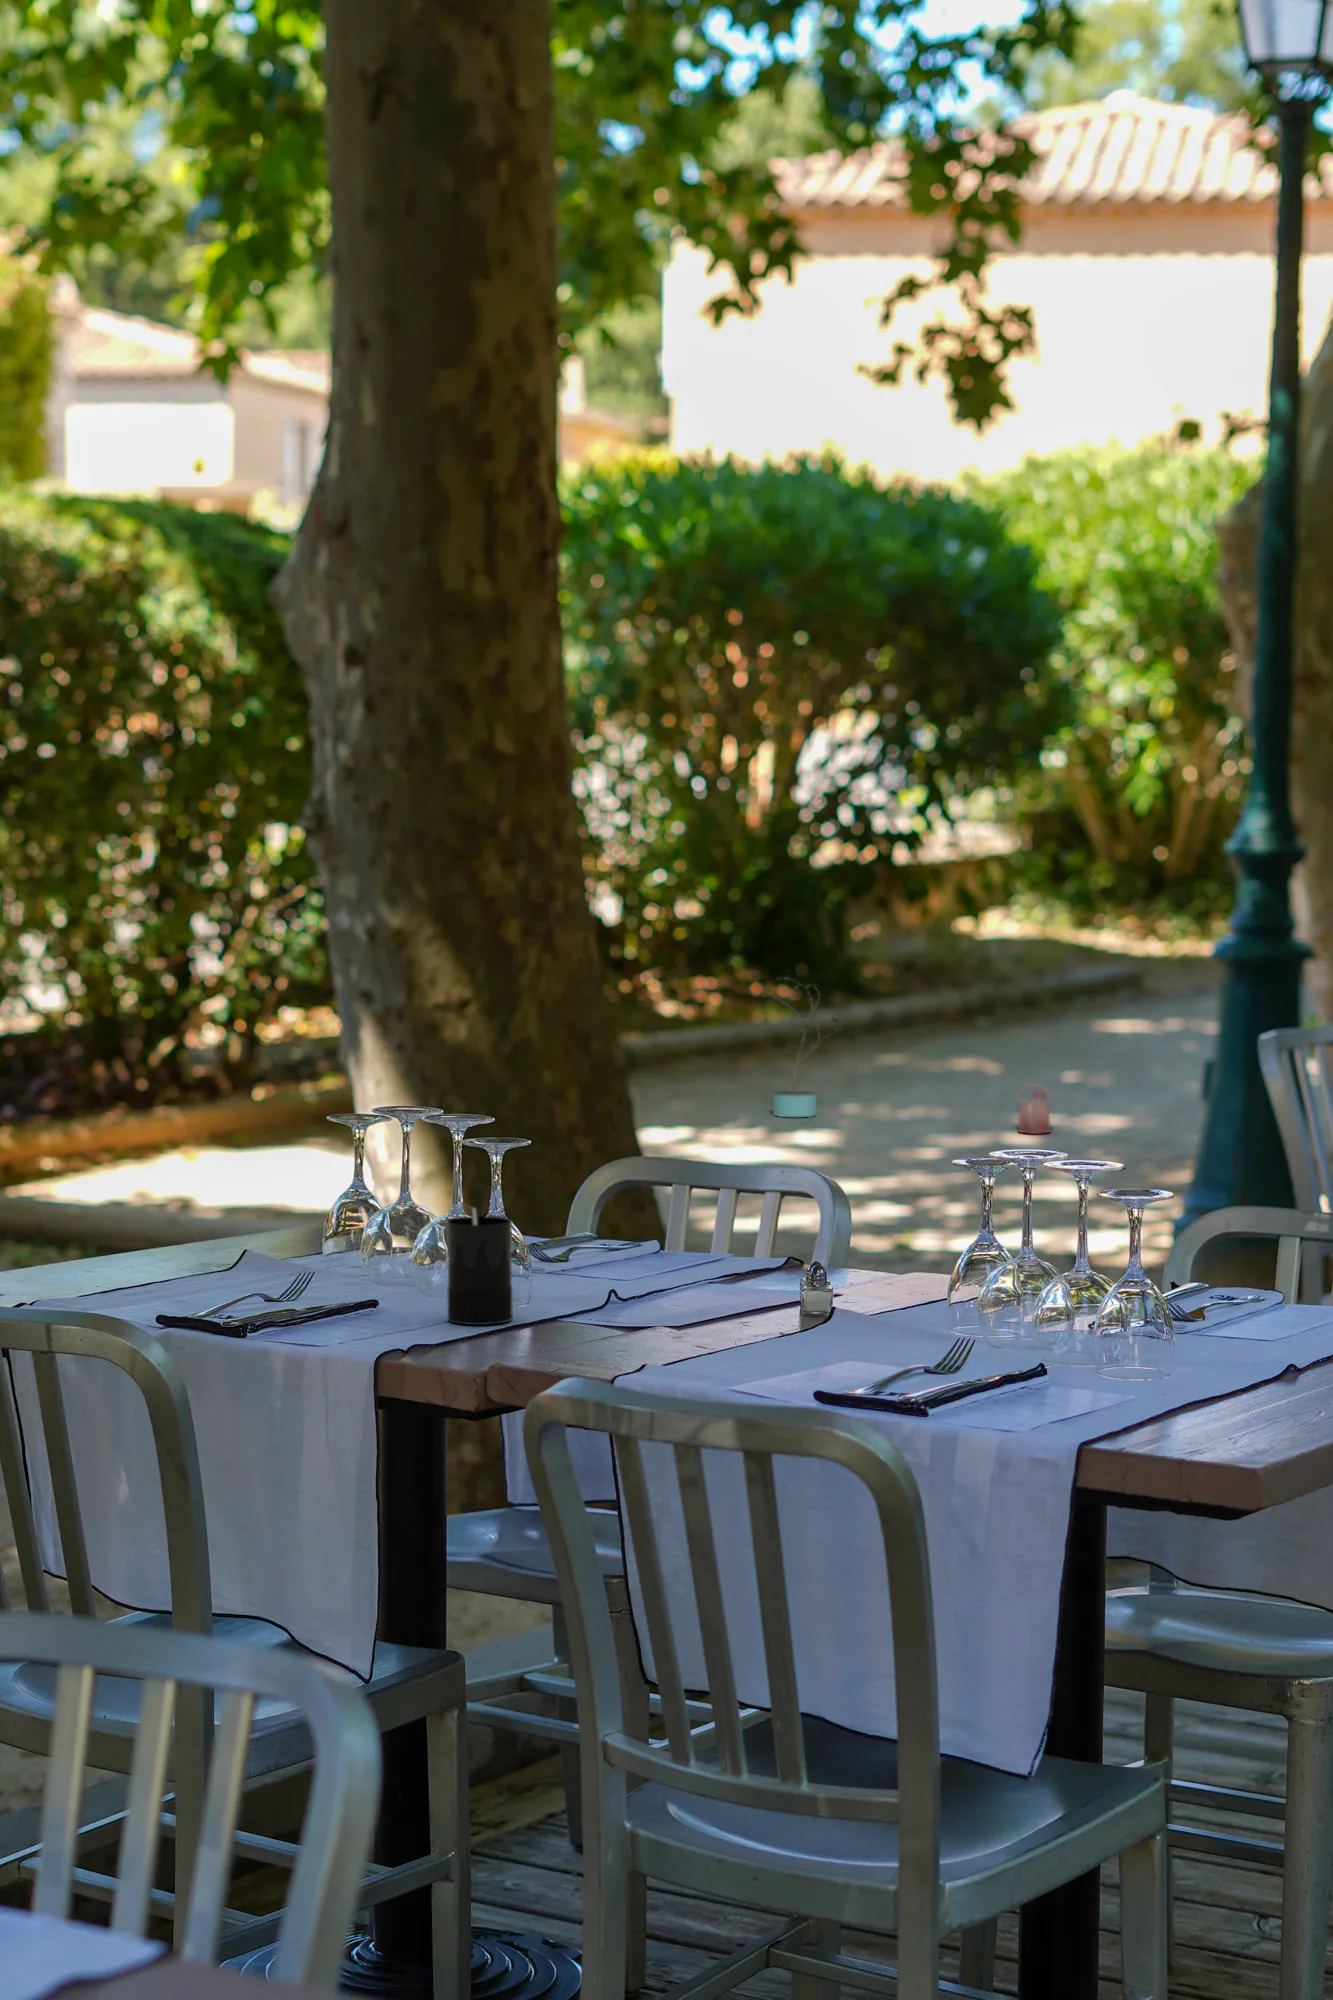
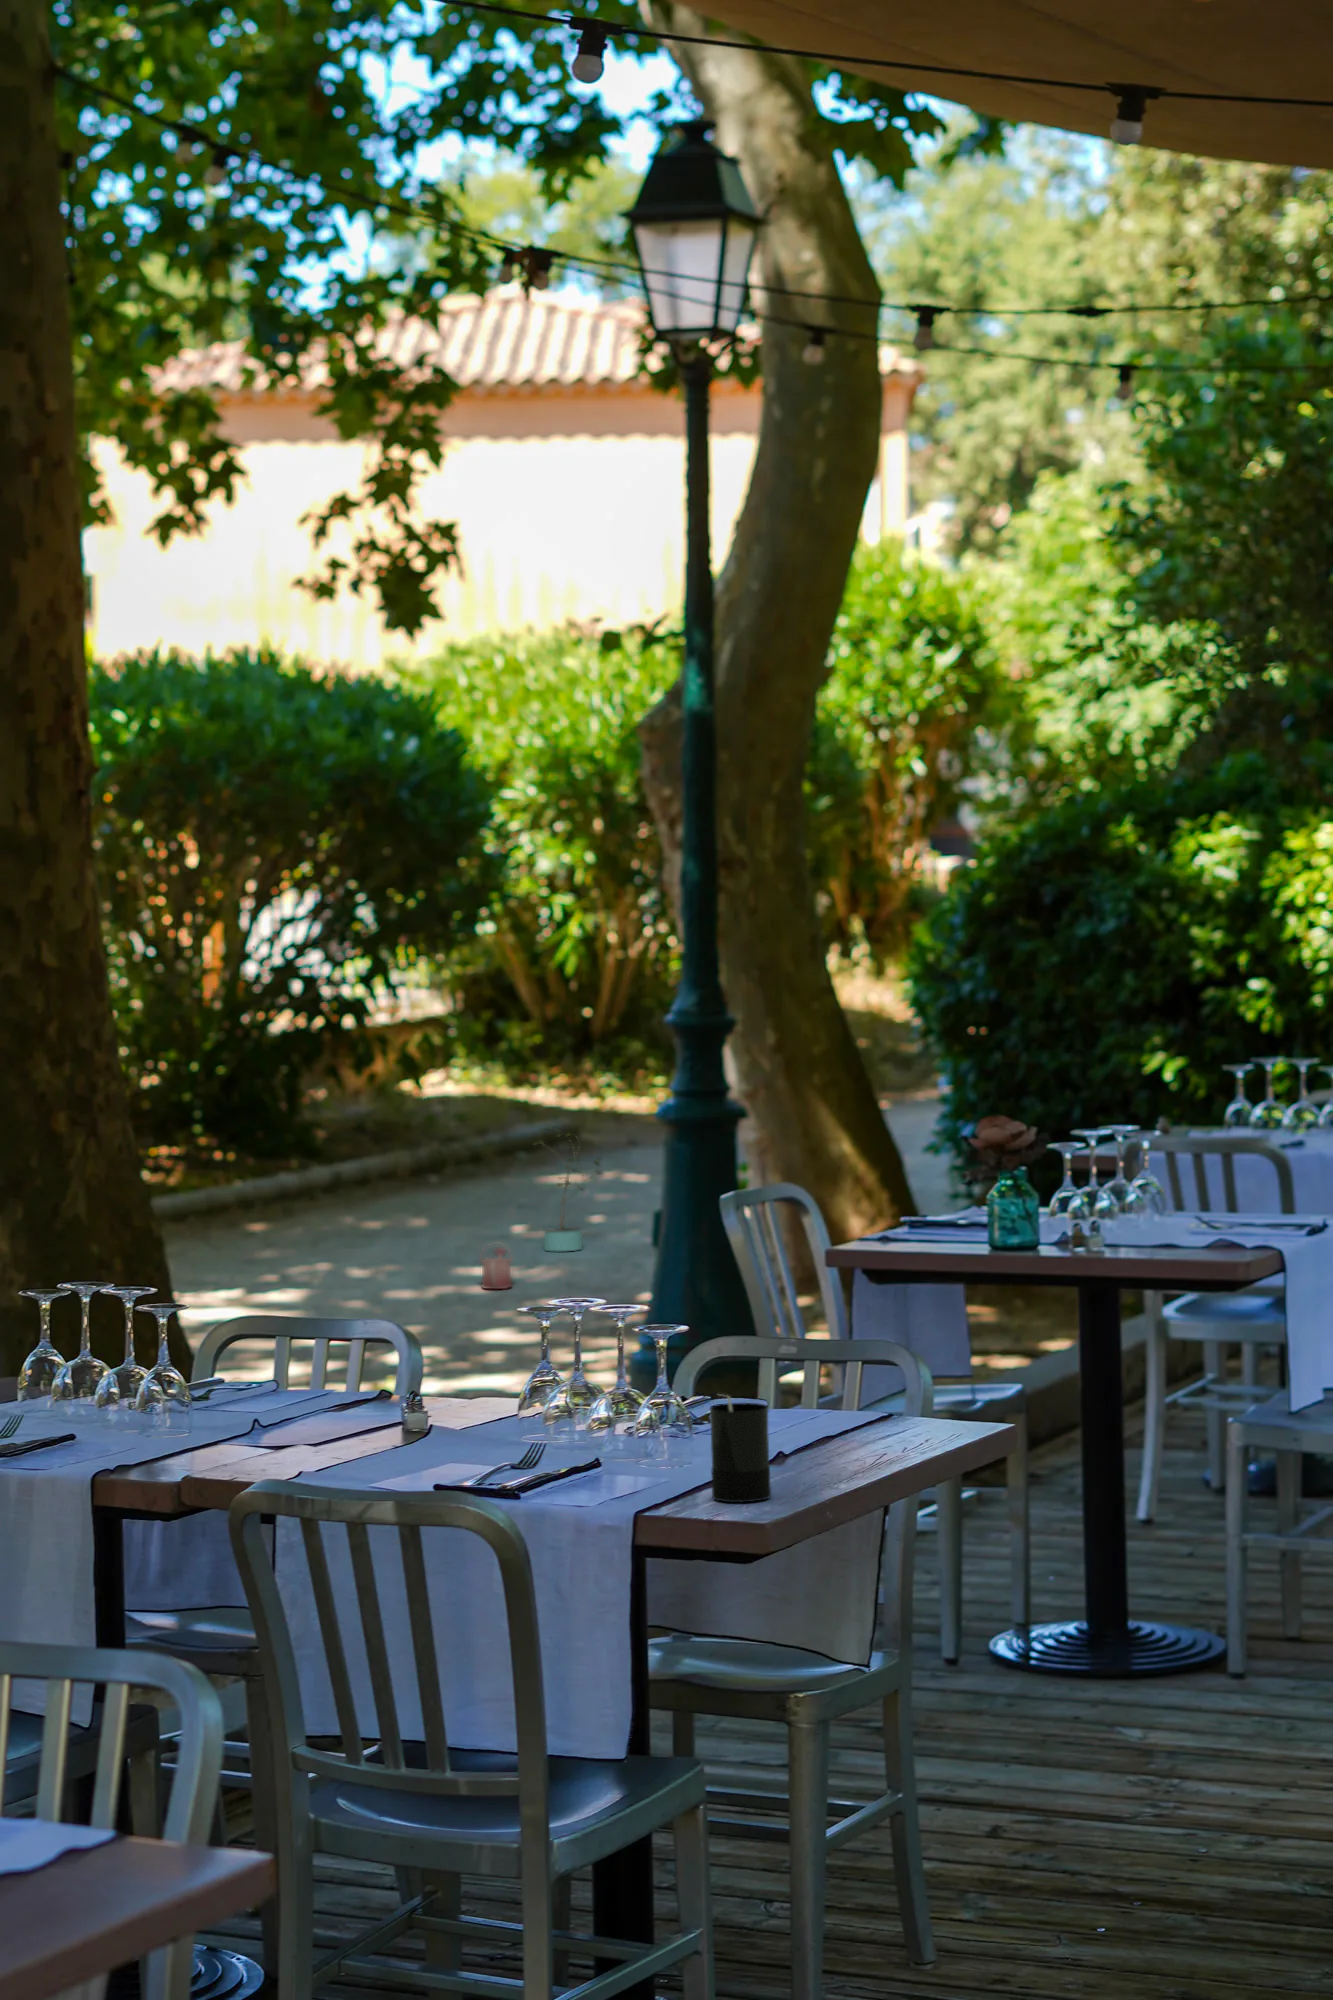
potted plant: present [763,977,839,1117] -> present [533,1127,601,1251]
candle: present [447,1206,512,1325] -> present [710,1396,771,1502]

